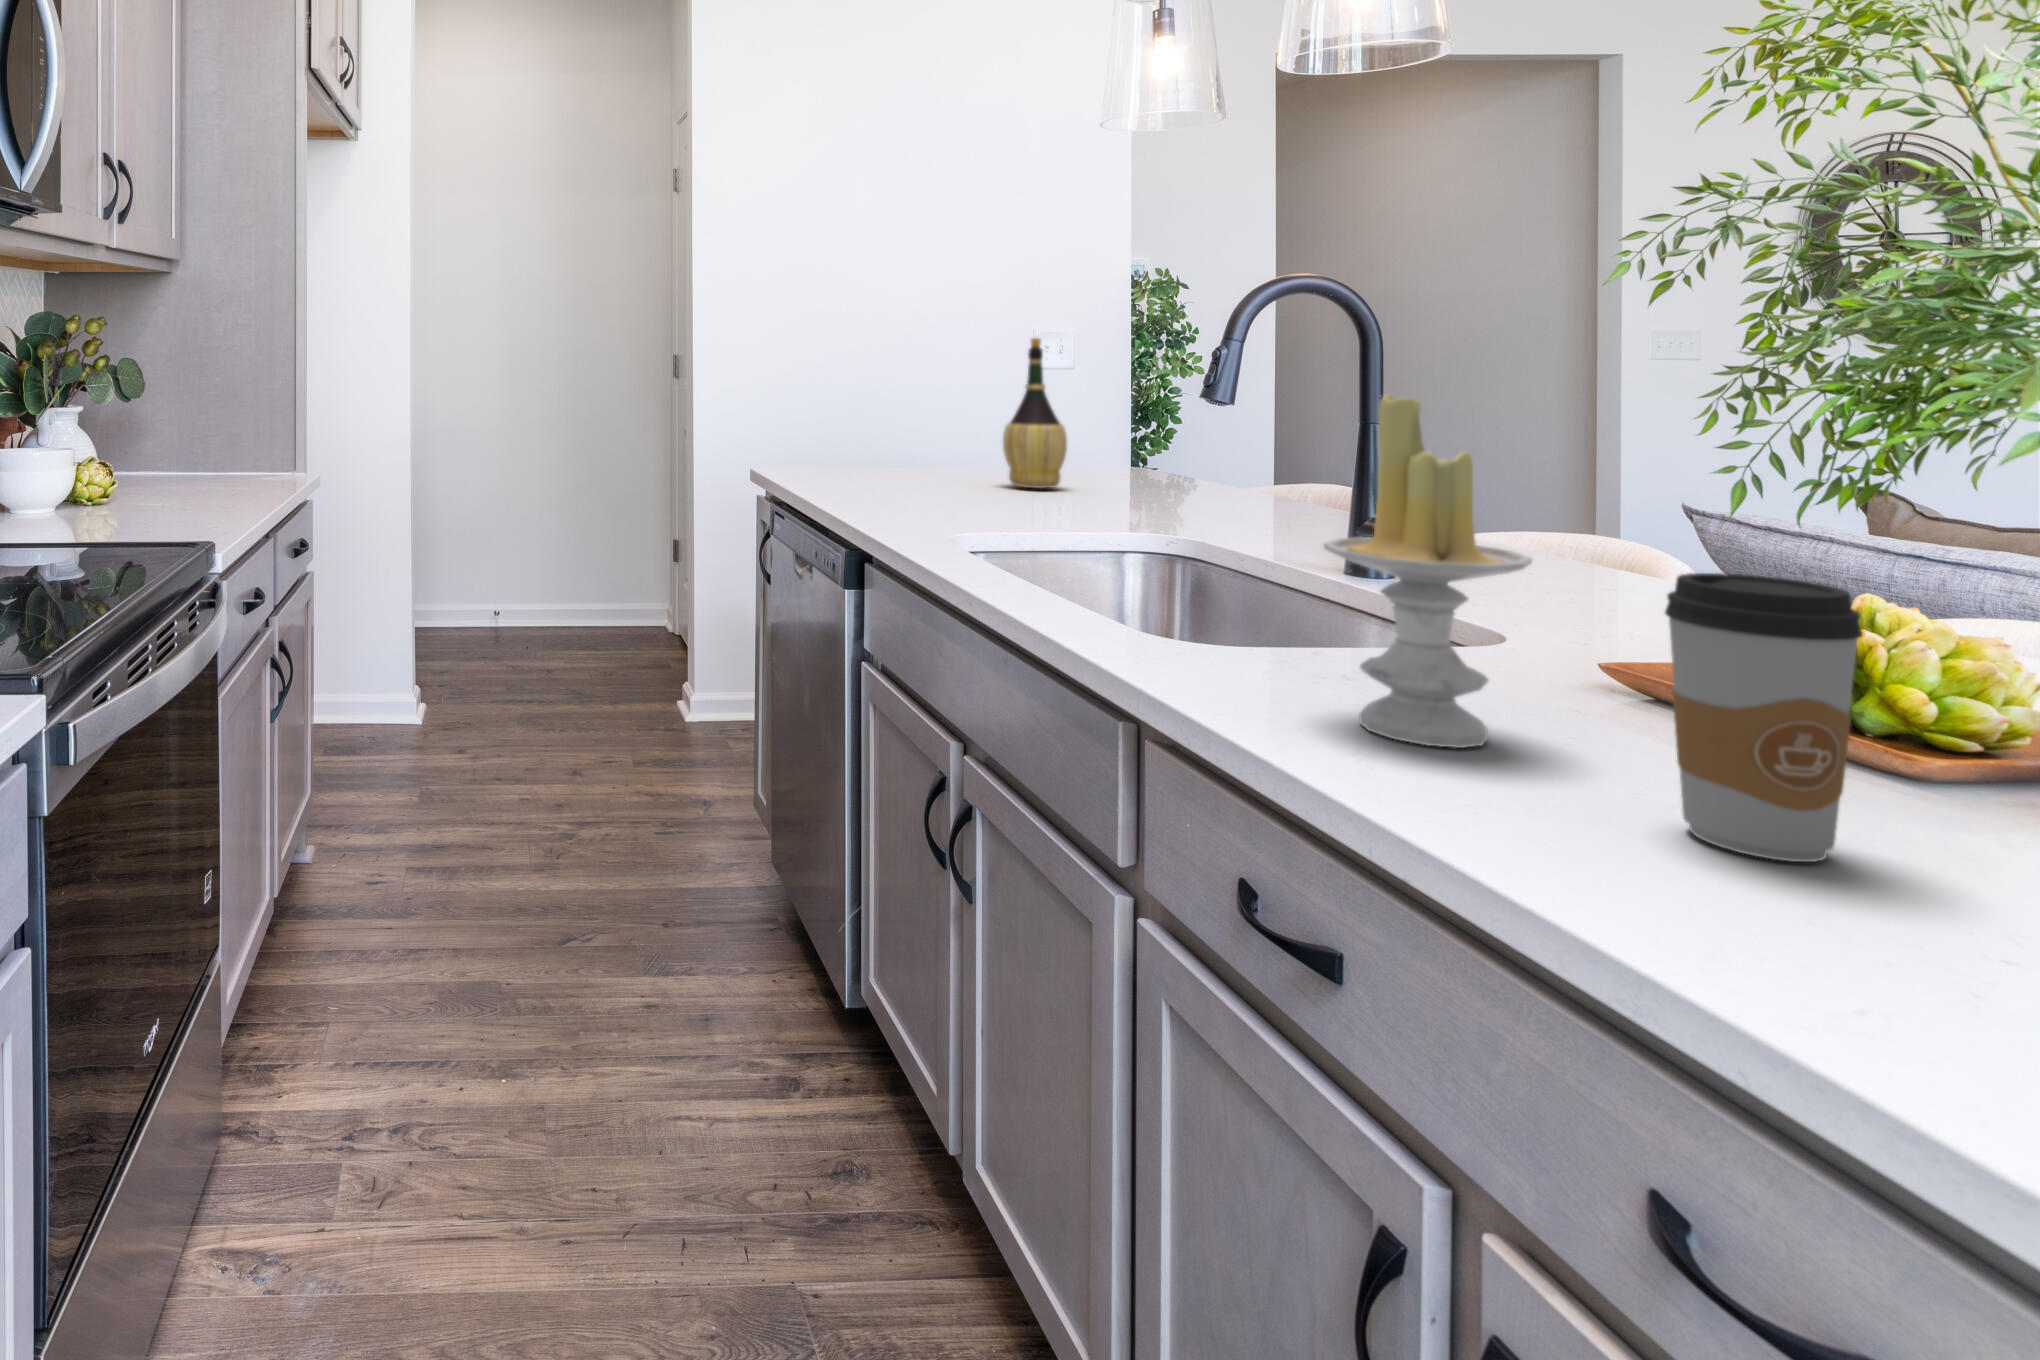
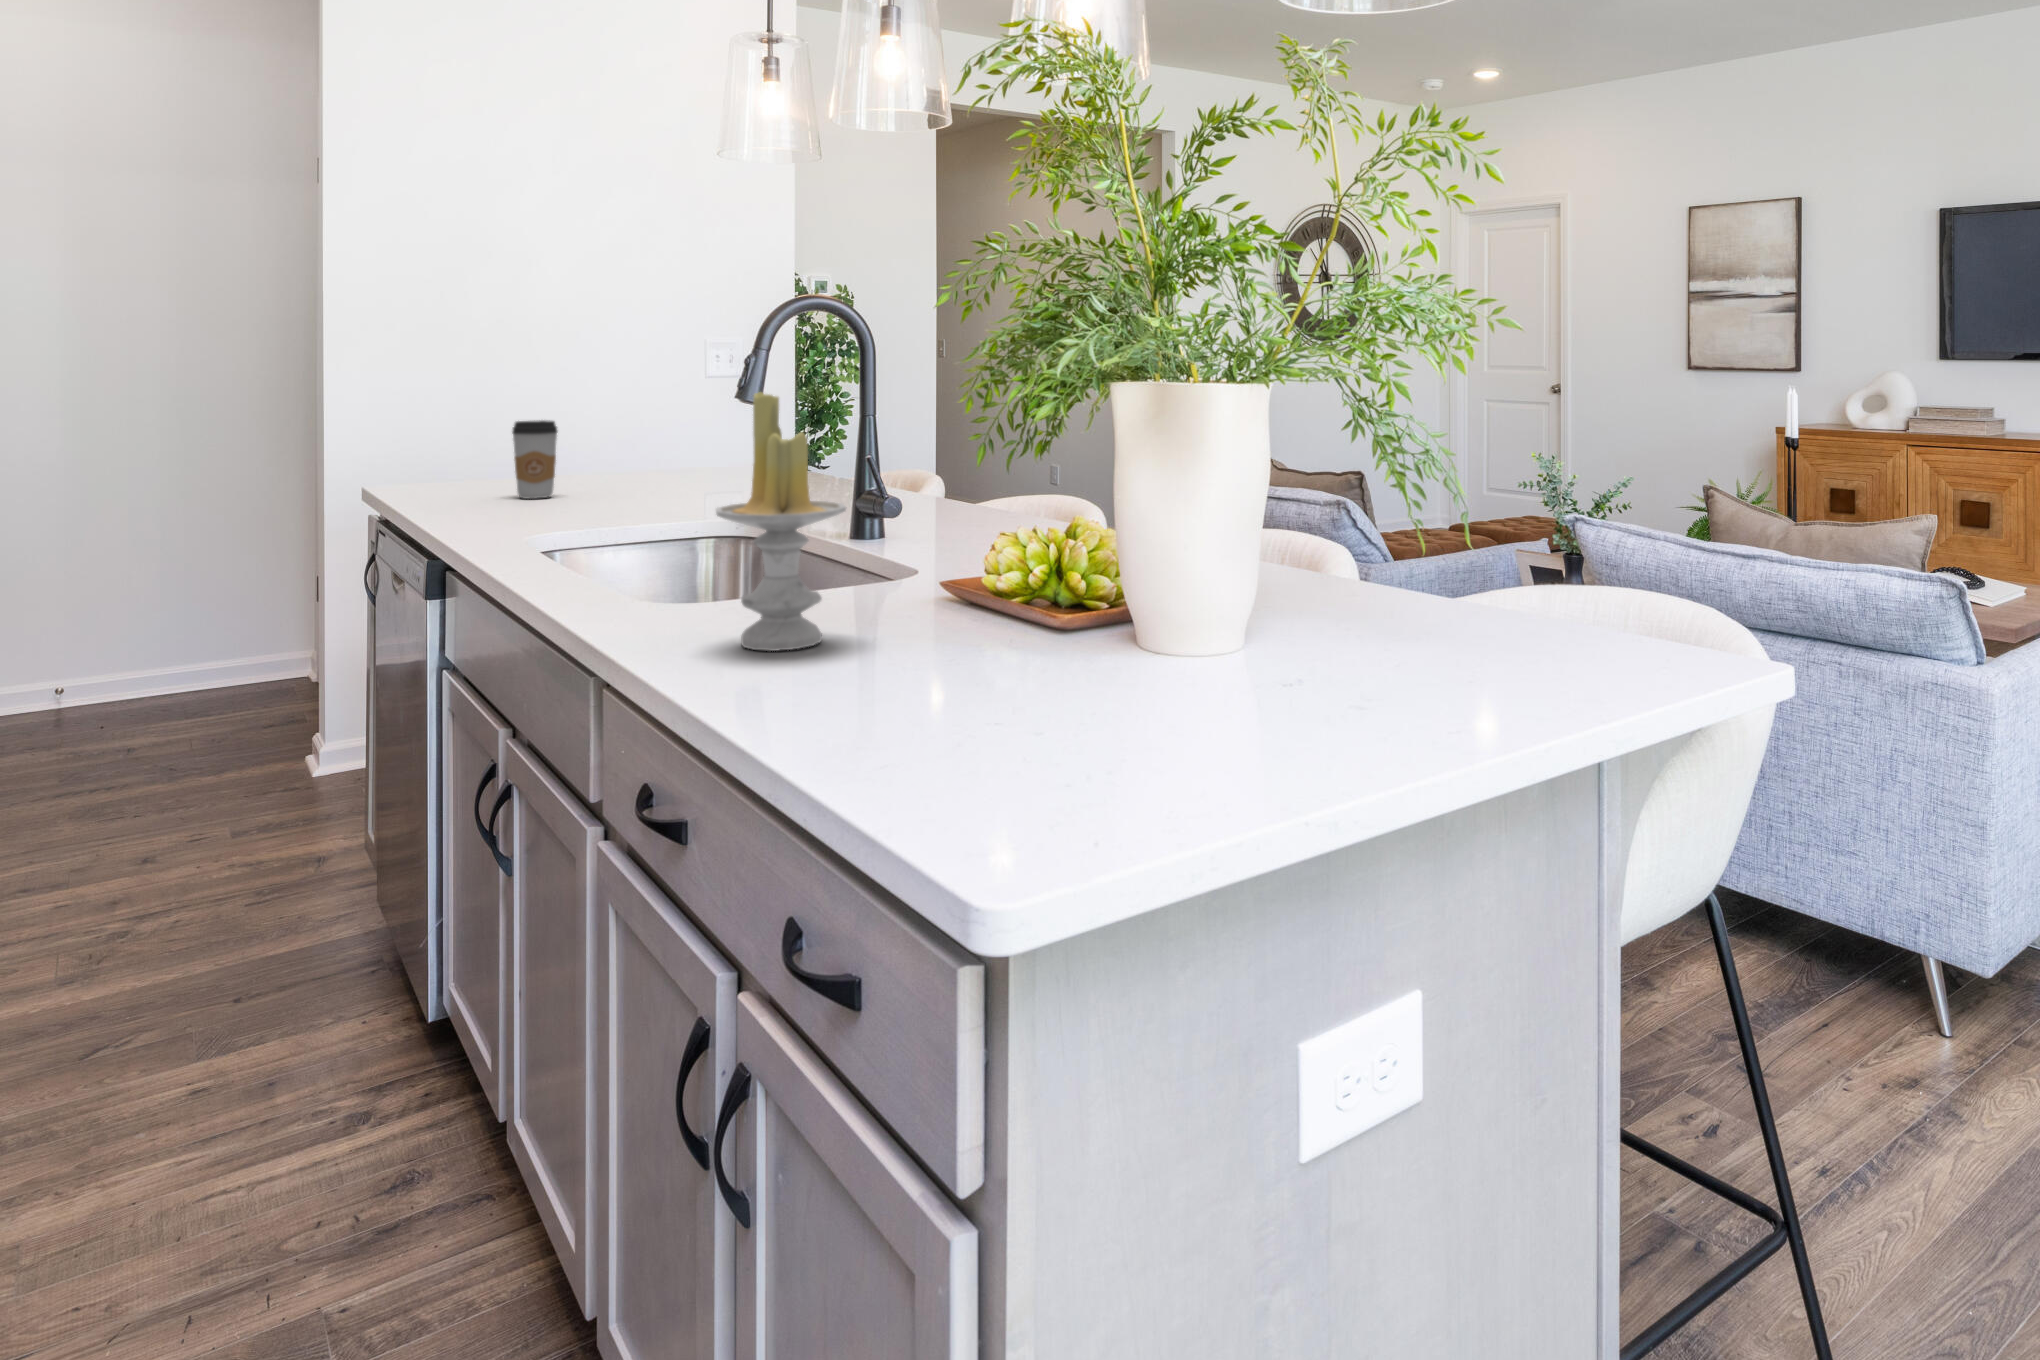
wine bottle: present [1003,338,1067,488] -> none [633,348,694,491]
coffee cup: present [1665,573,1862,862] -> present [512,420,558,499]

